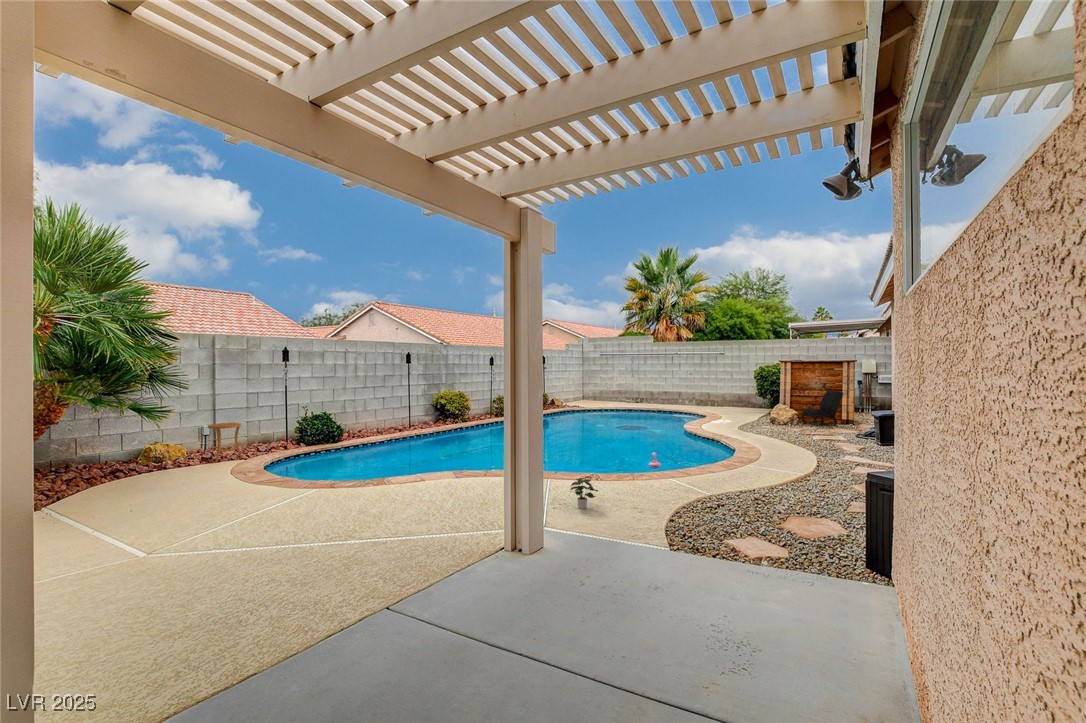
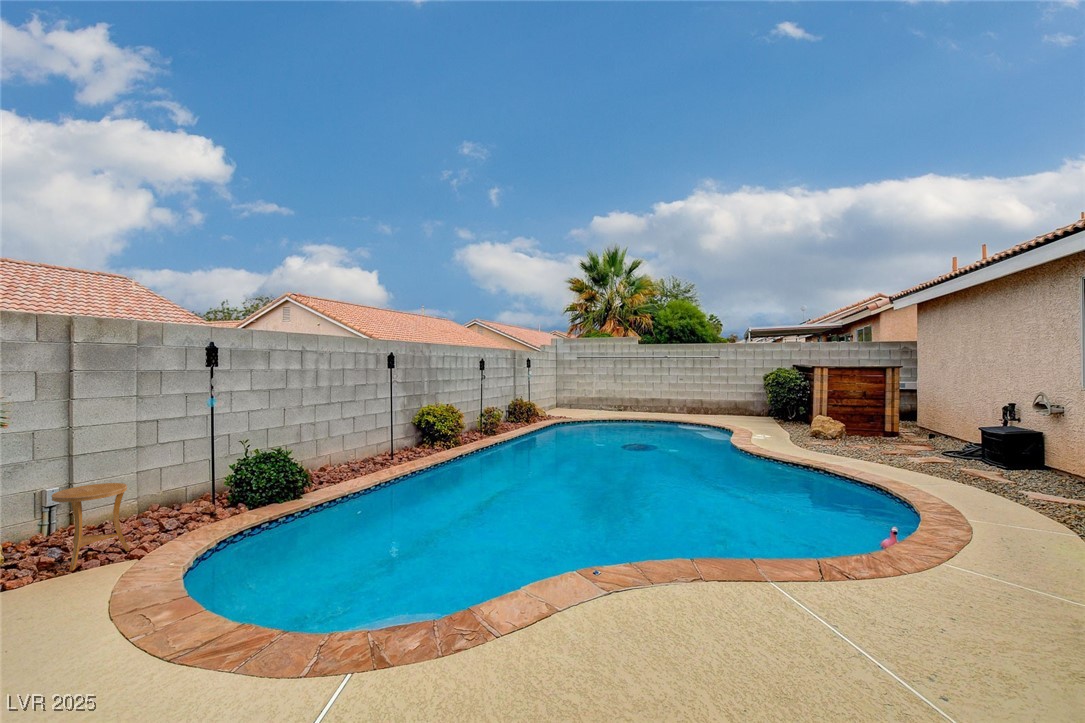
lounge chair: present [801,390,844,426] -> none [843,399,890,440]
potted plant: present [571,477,598,509] -> none [964,616,1053,693]

